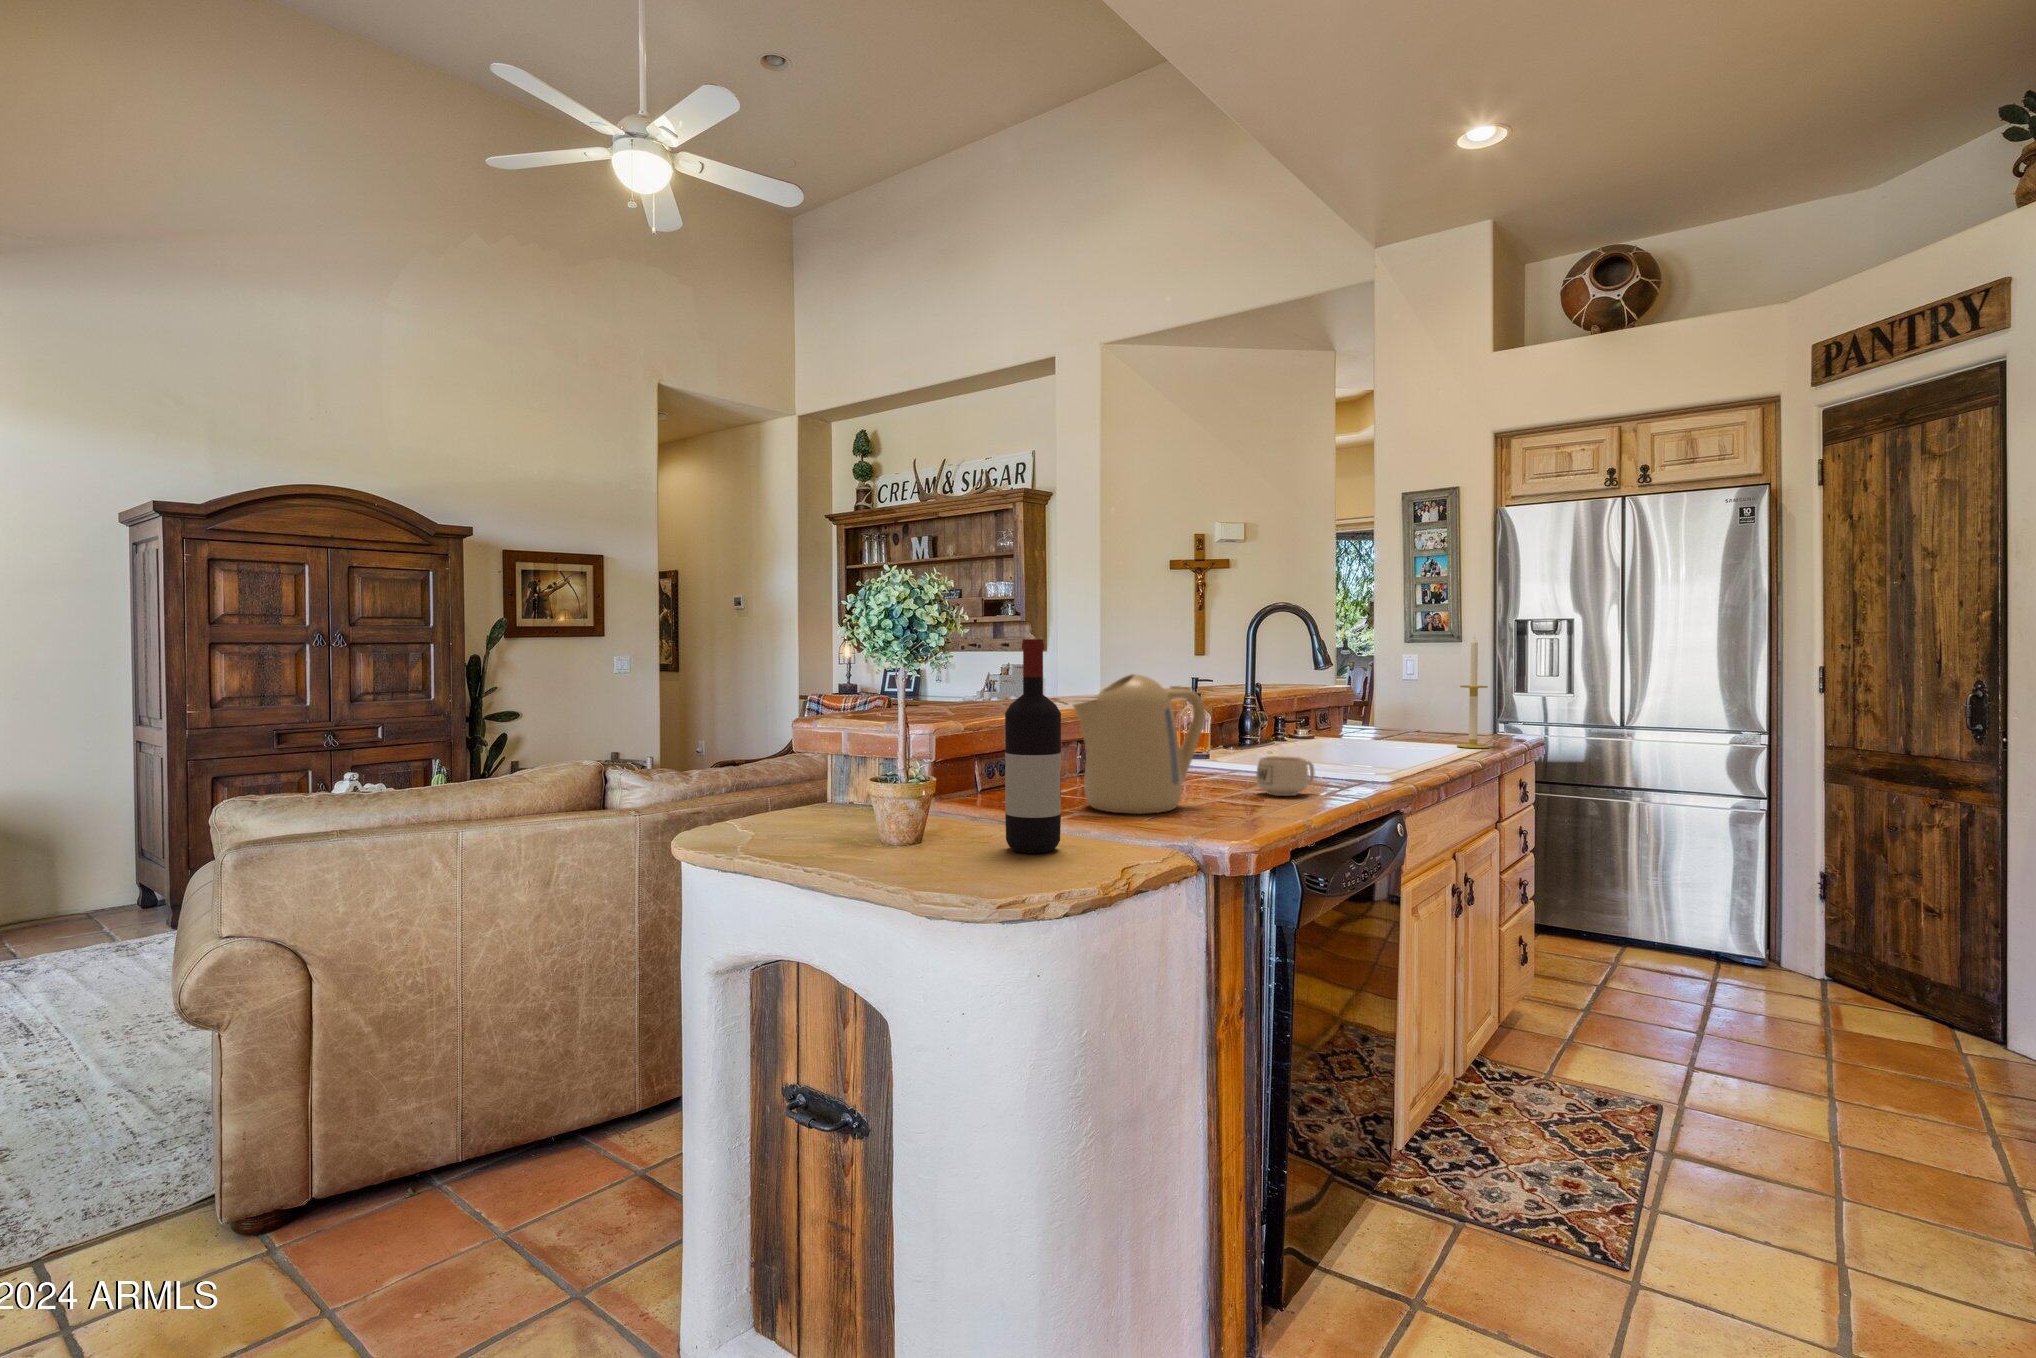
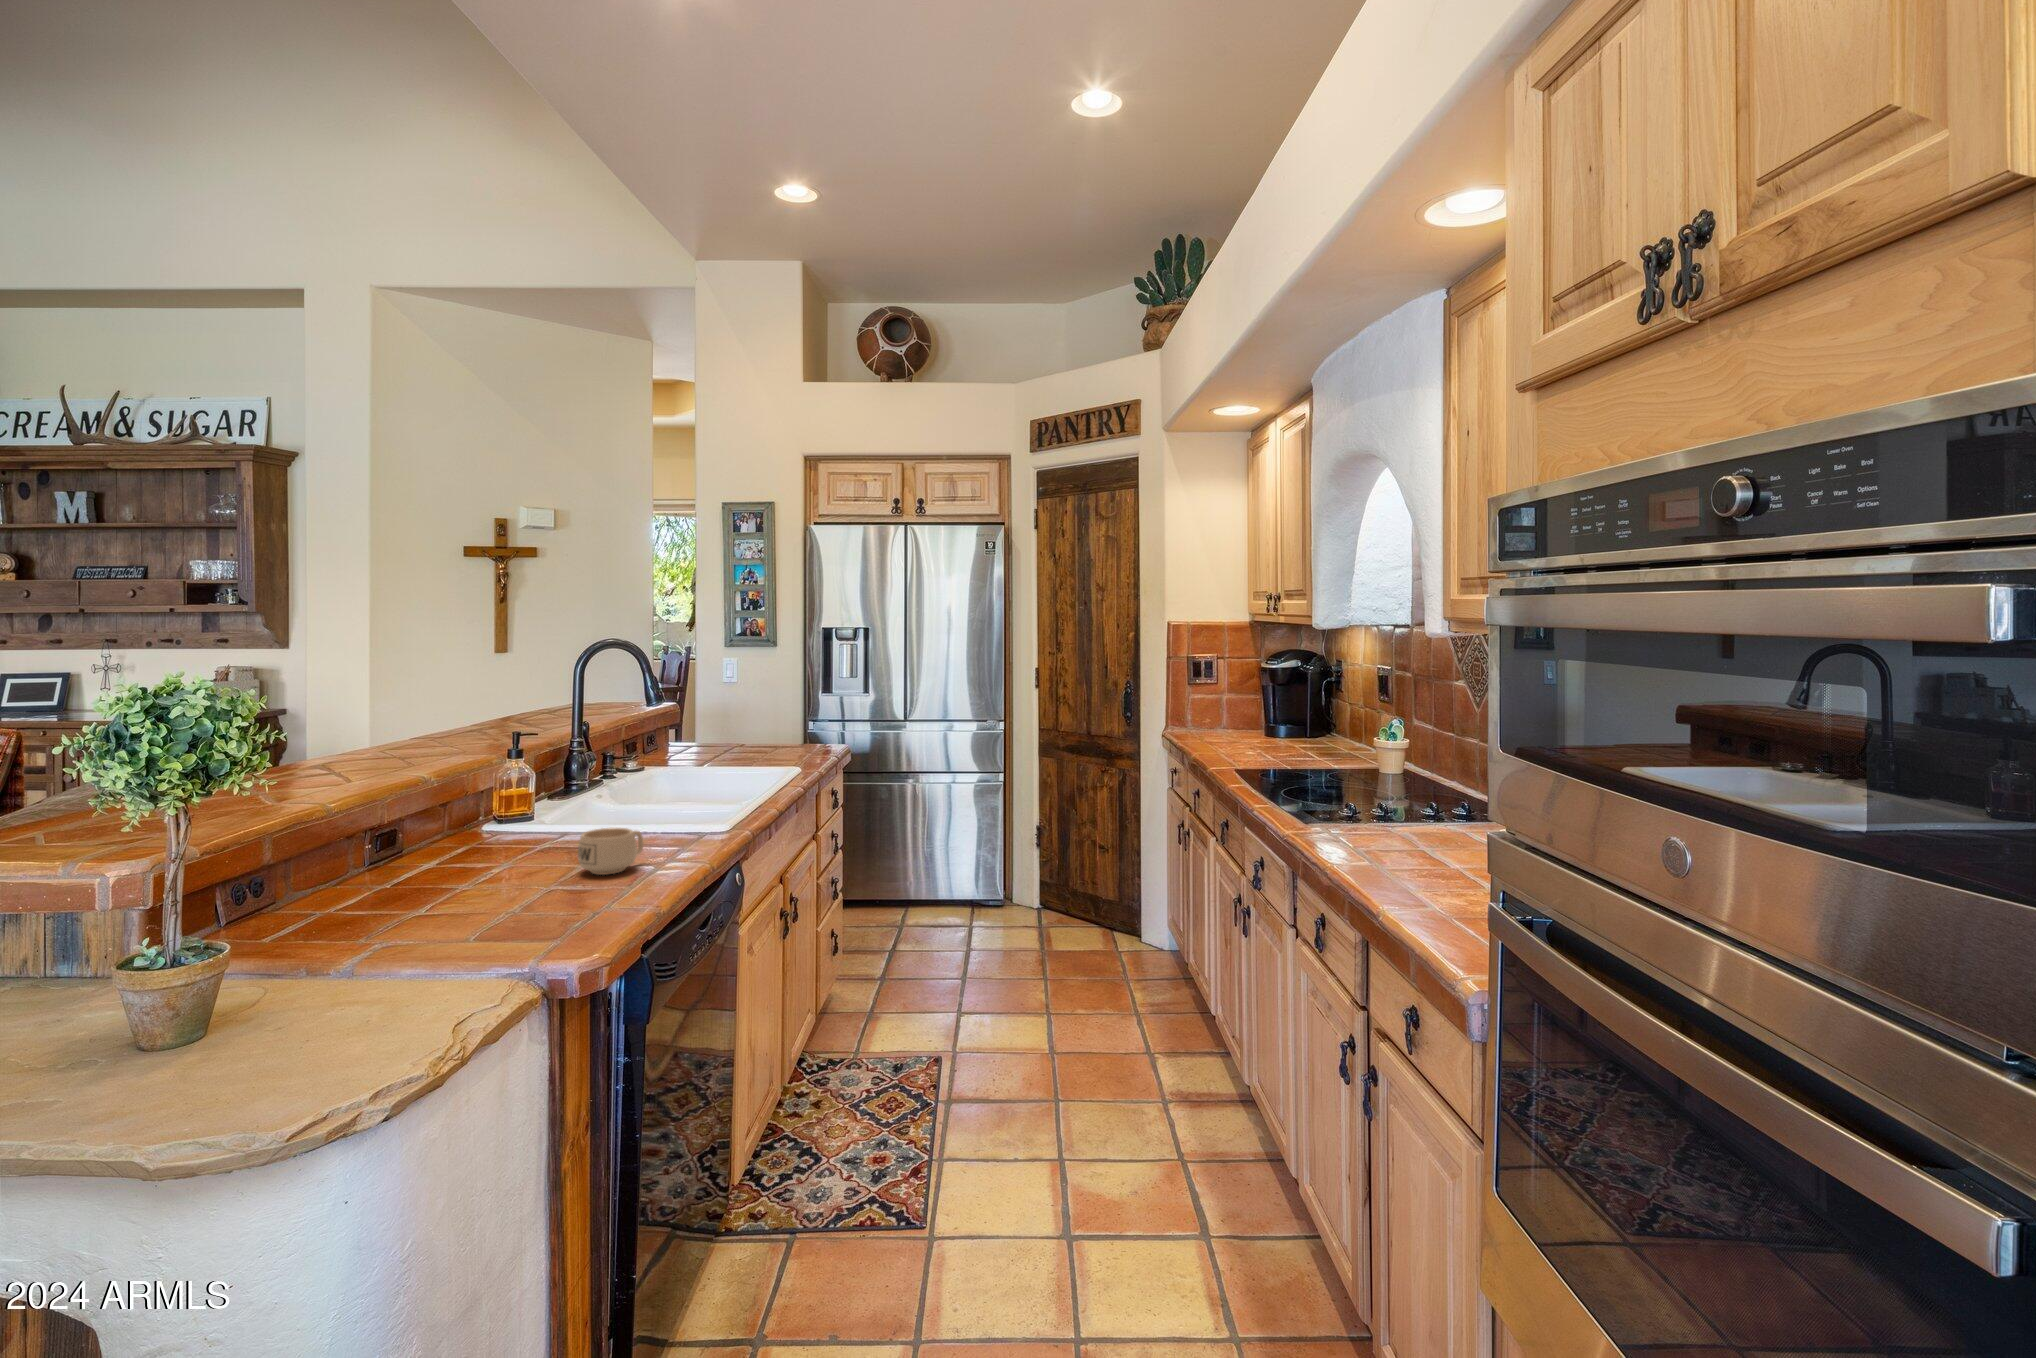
candle: present [1457,636,1489,748] -> none [779,662,807,768]
wine bottle: present [1005,639,1061,853] -> none [200,770,303,1066]
kettle: present [1073,674,1206,814] -> none [321,767,513,944]

